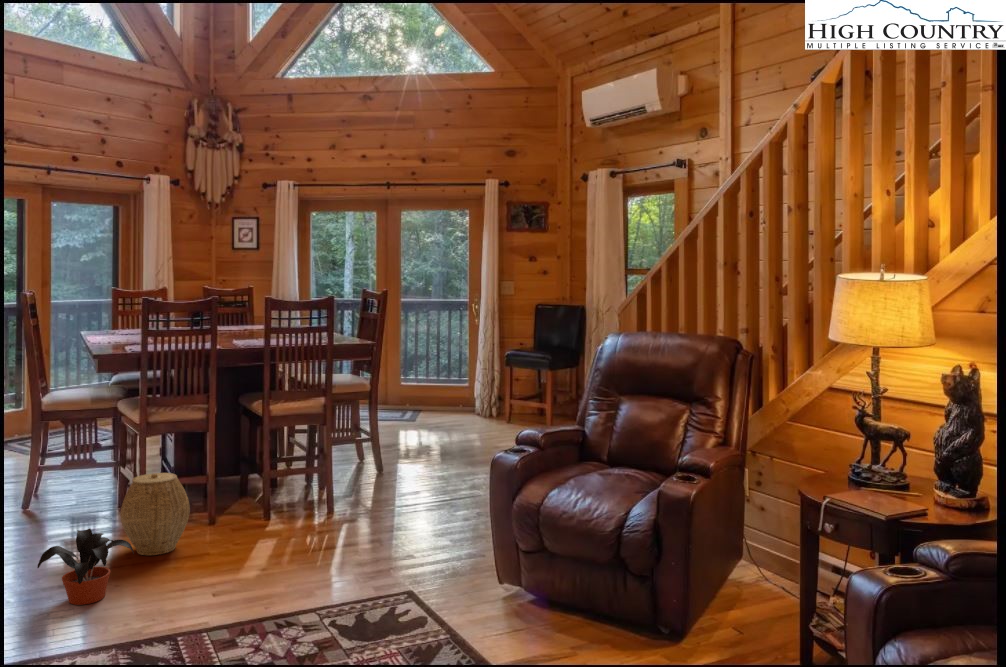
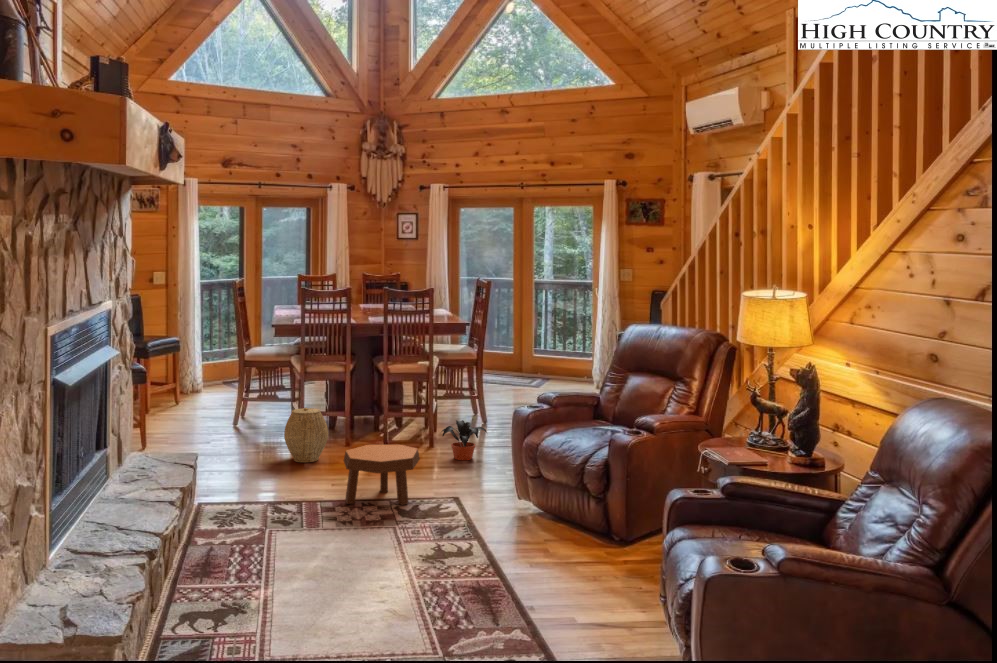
footstool: none [237,523,355,629] -> present [344,445,420,505]
potted plant: present [37,529,134,605] -> present [442,420,487,460]

